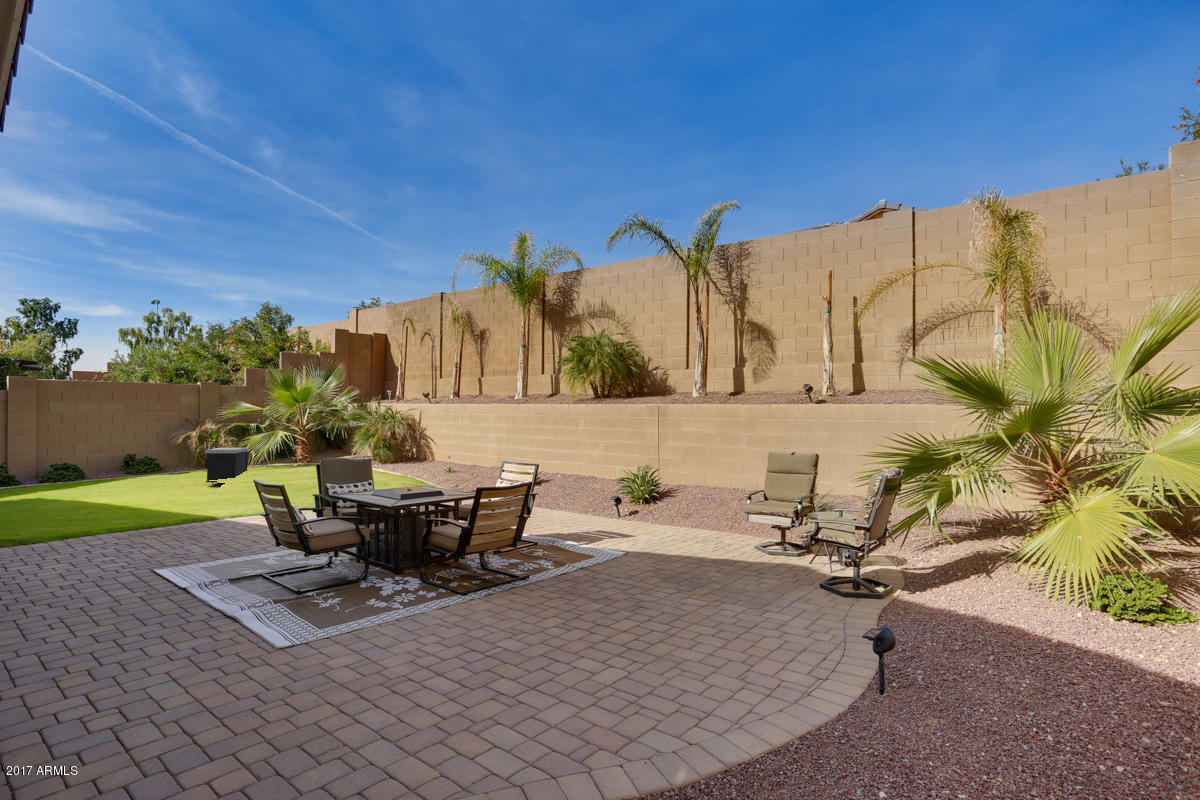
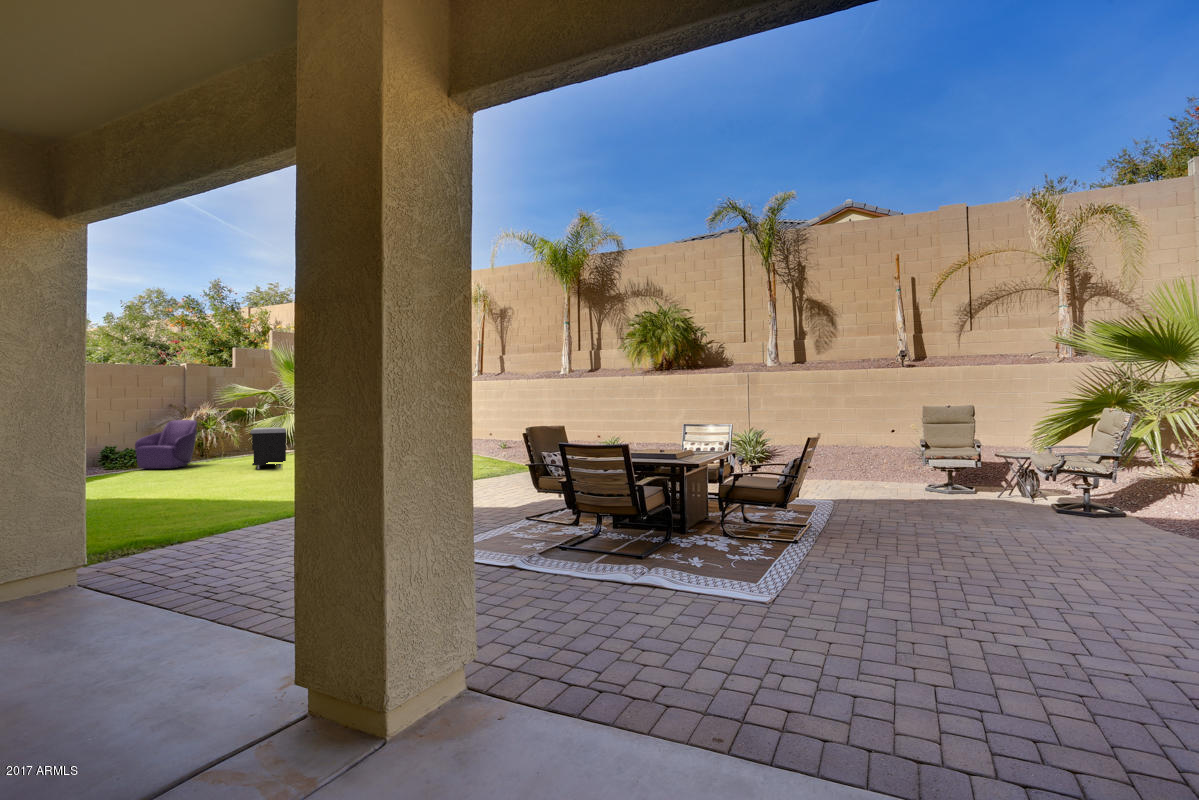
armchair: none [125,439,179,482] -> present [135,420,197,469]

